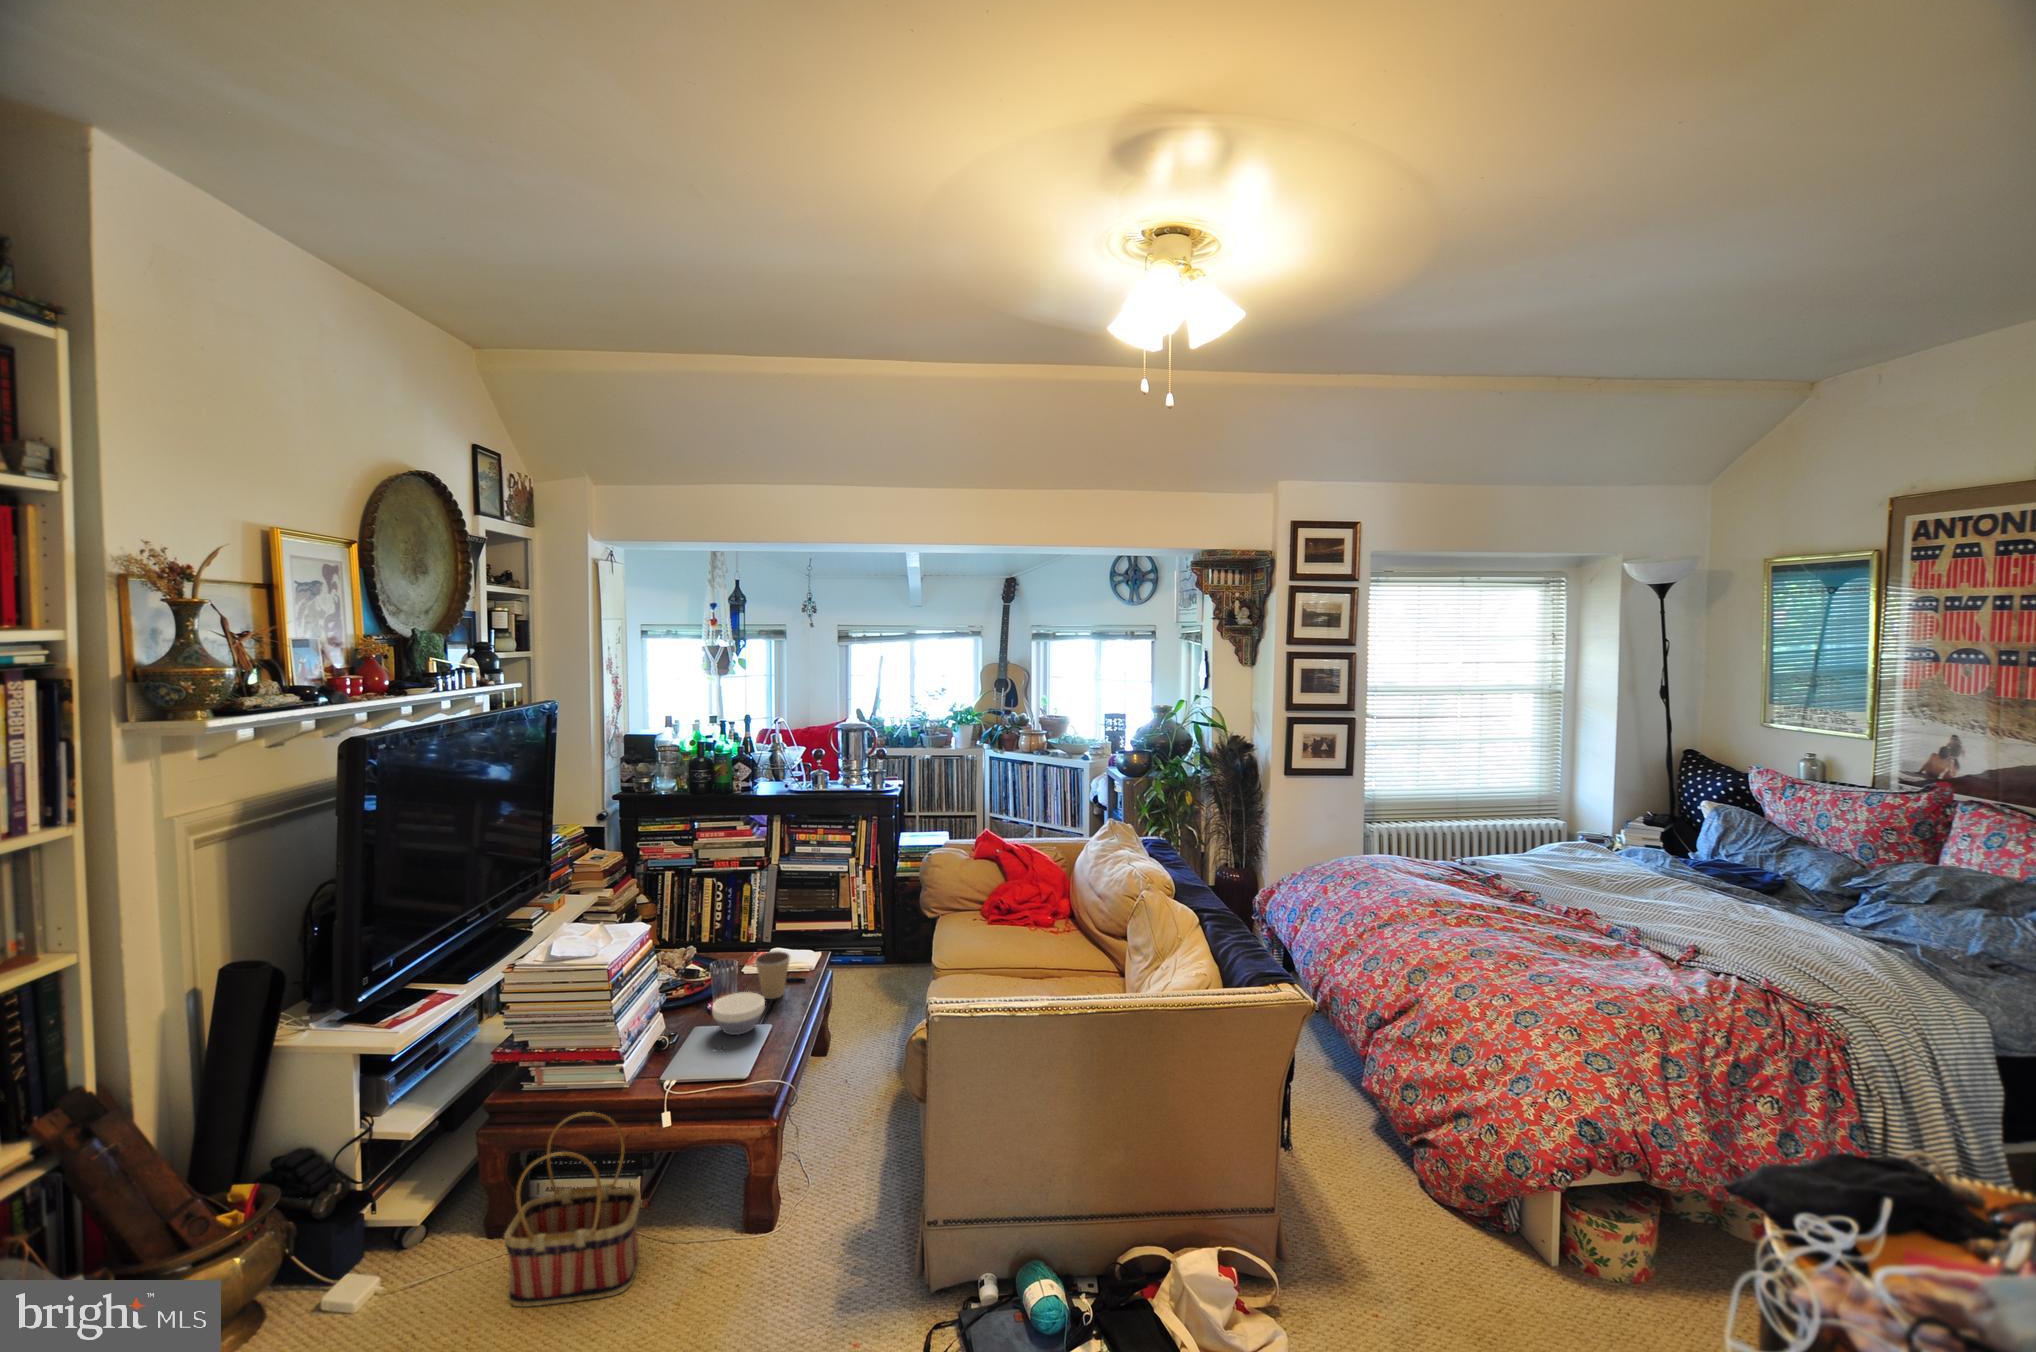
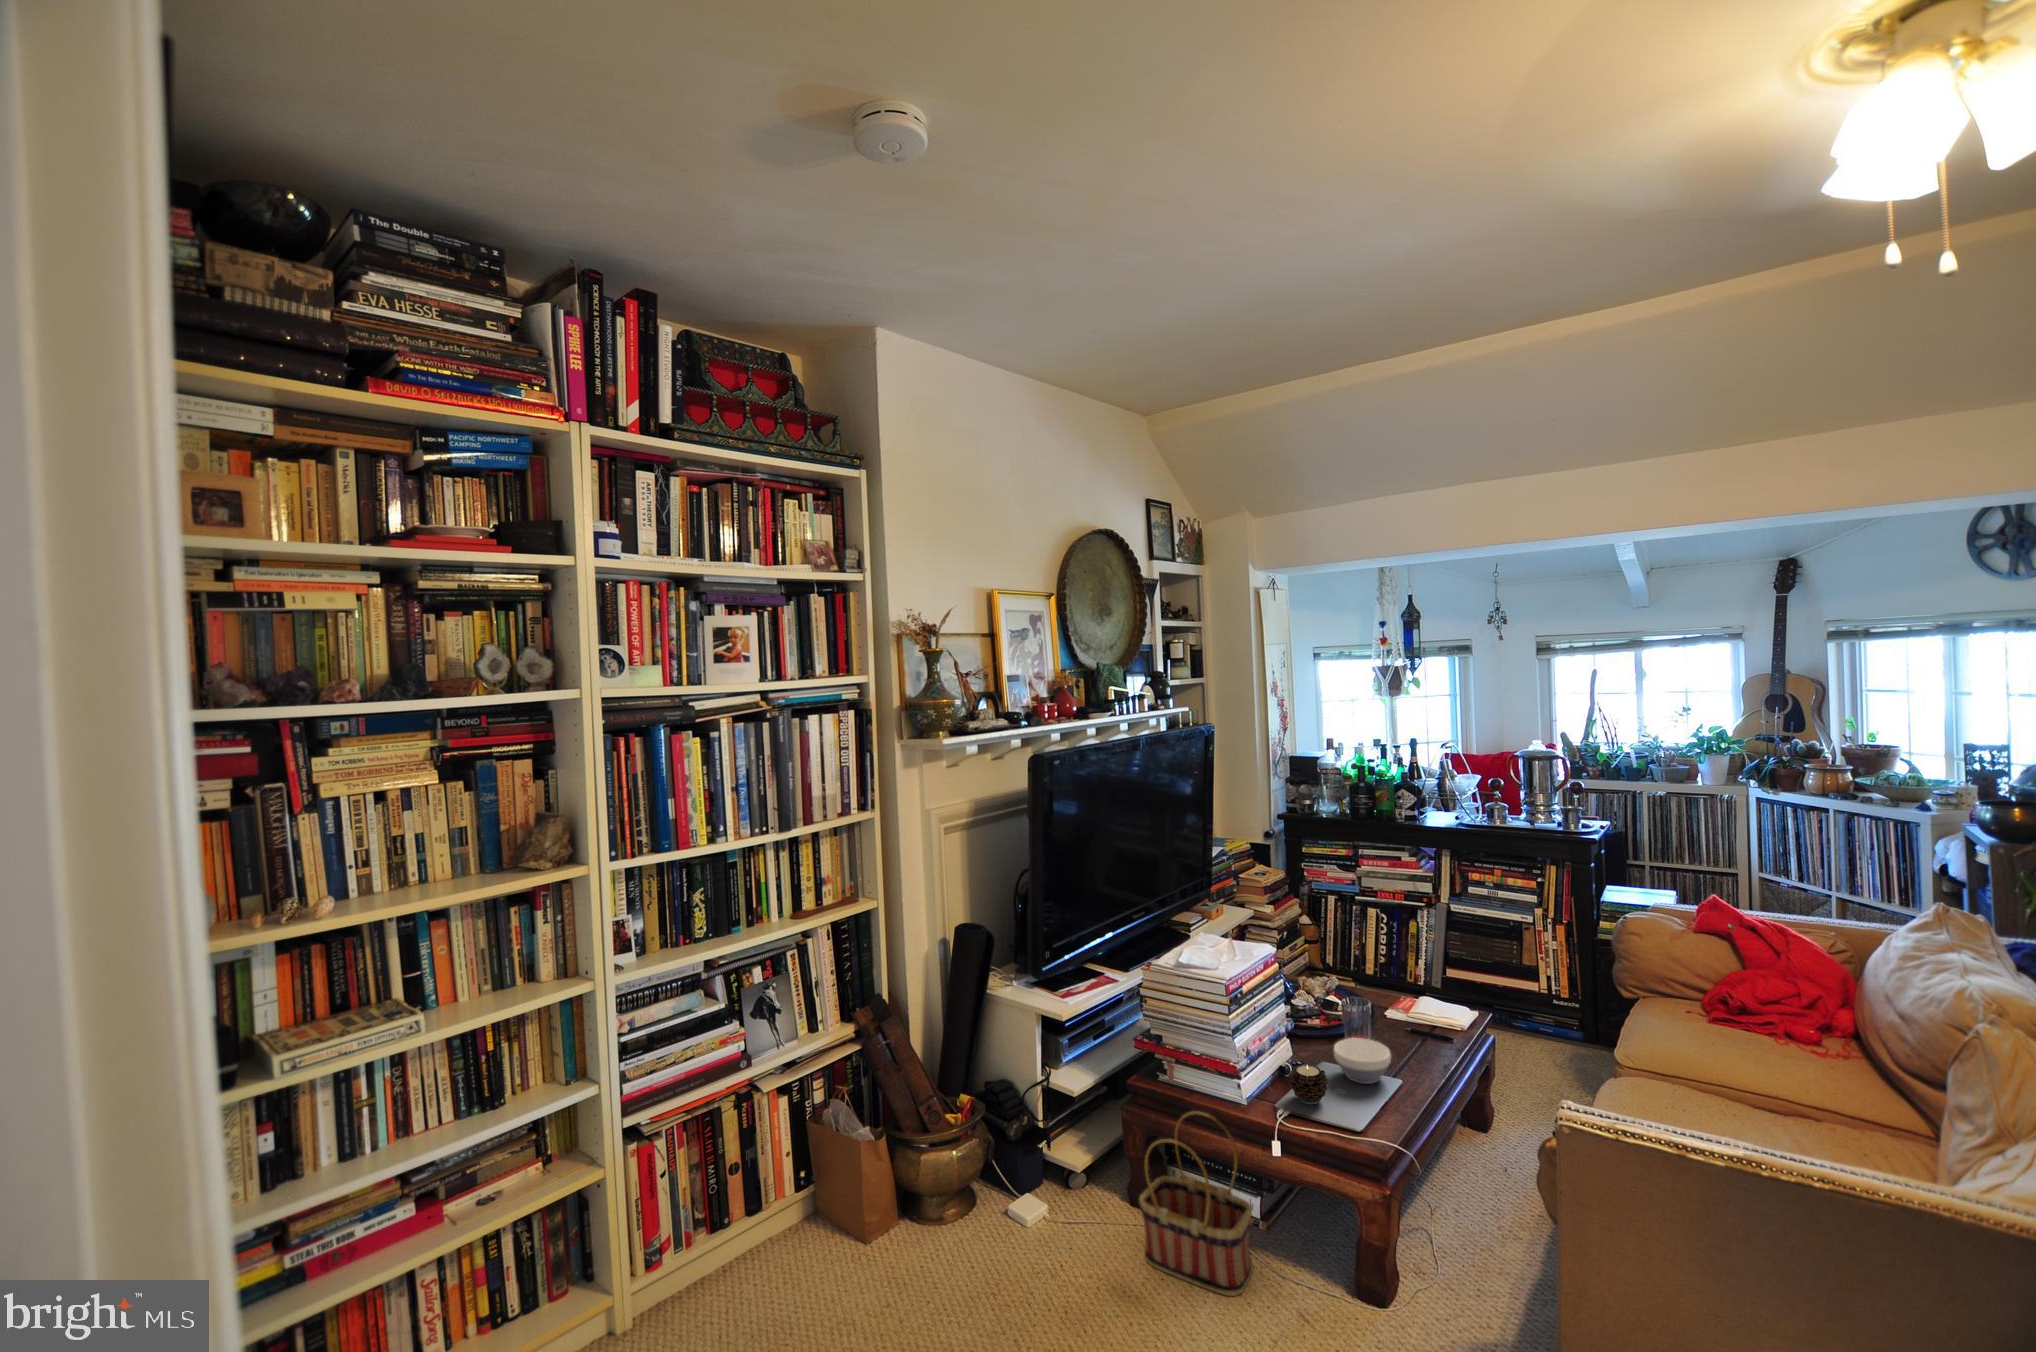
coffee cup: present [755,951,790,999] -> none [1387,1003,1428,1056]
candle: none [674,1030,715,1069] -> present [1288,1065,1329,1104]

